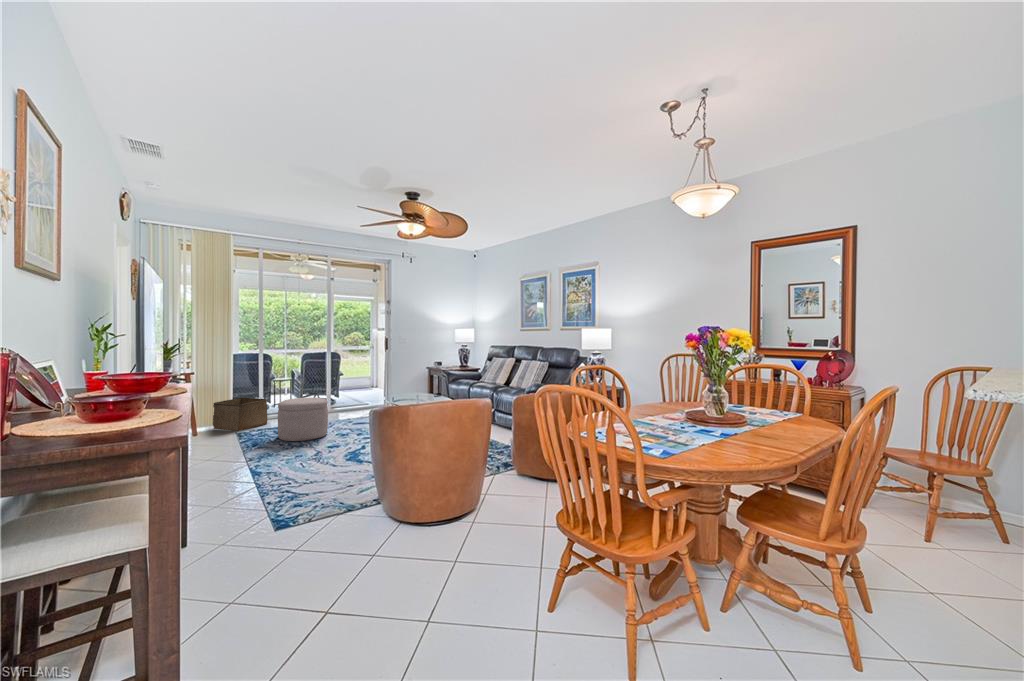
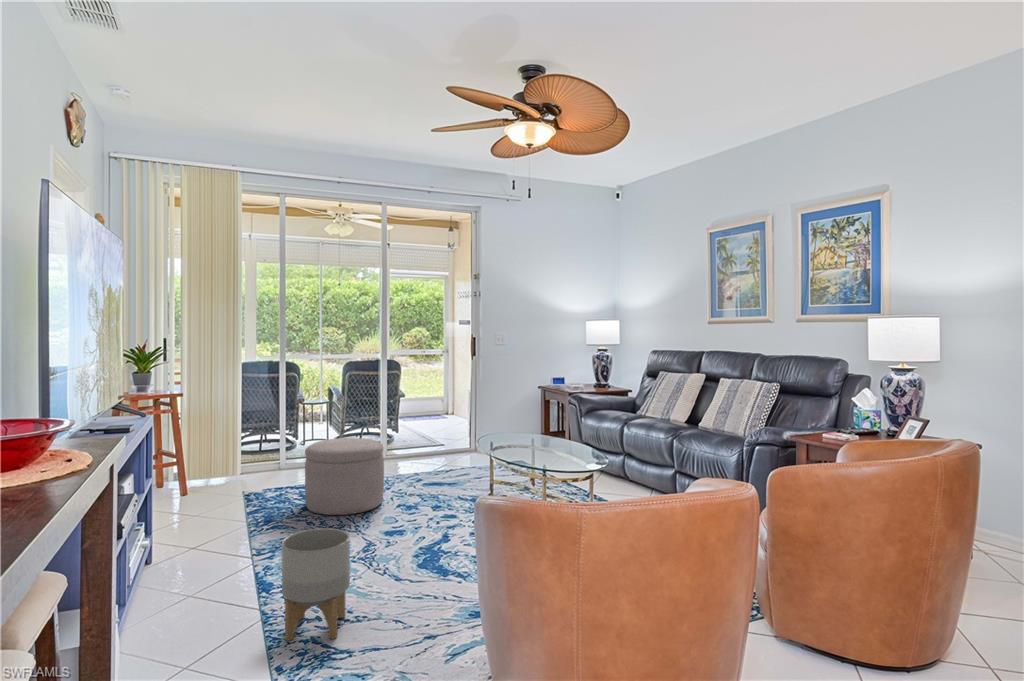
storage bin: present [213,397,267,431] -> none [212,431,292,488]
planter: none [269,437,307,493] -> present [282,528,350,641]

